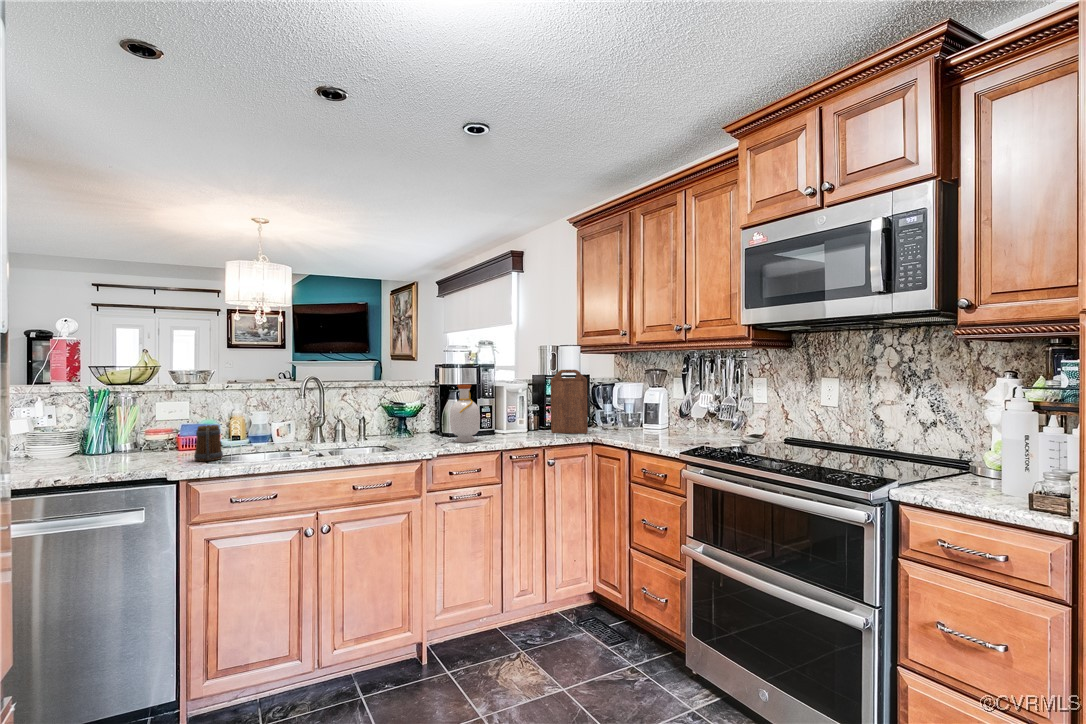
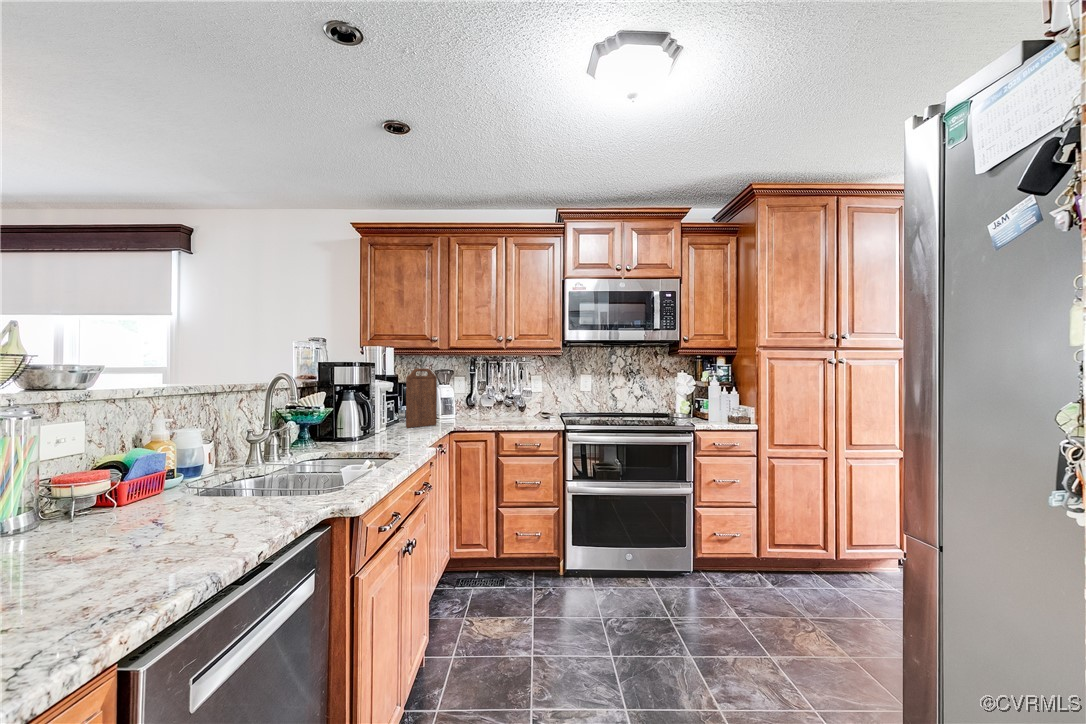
bottle: present [450,385,480,442] -> none [369,382,402,443]
mug: present [194,425,223,461] -> none [186,449,252,516]

